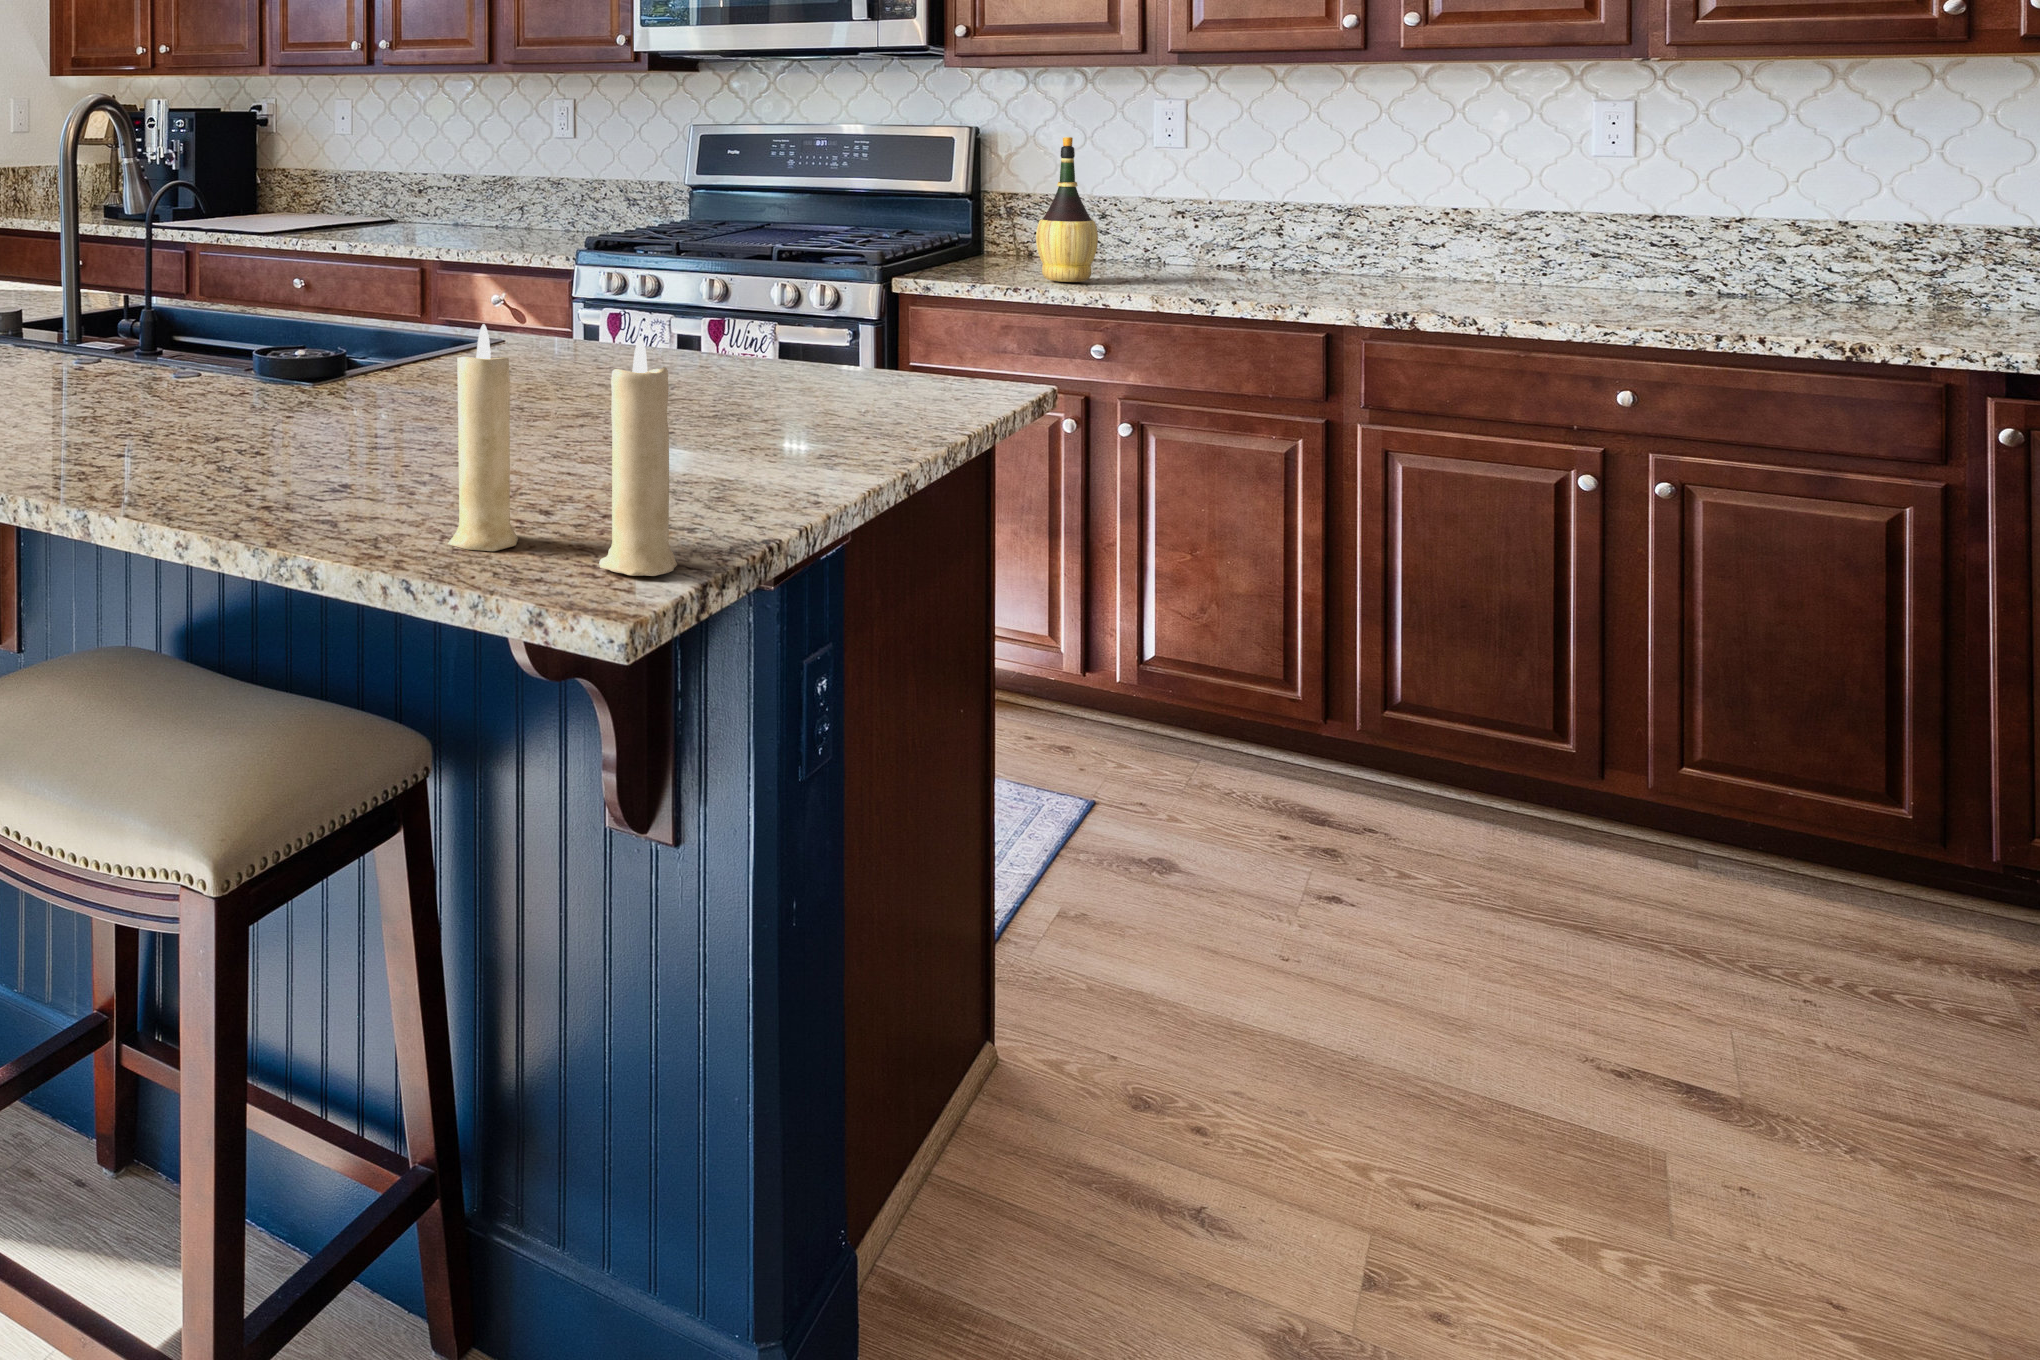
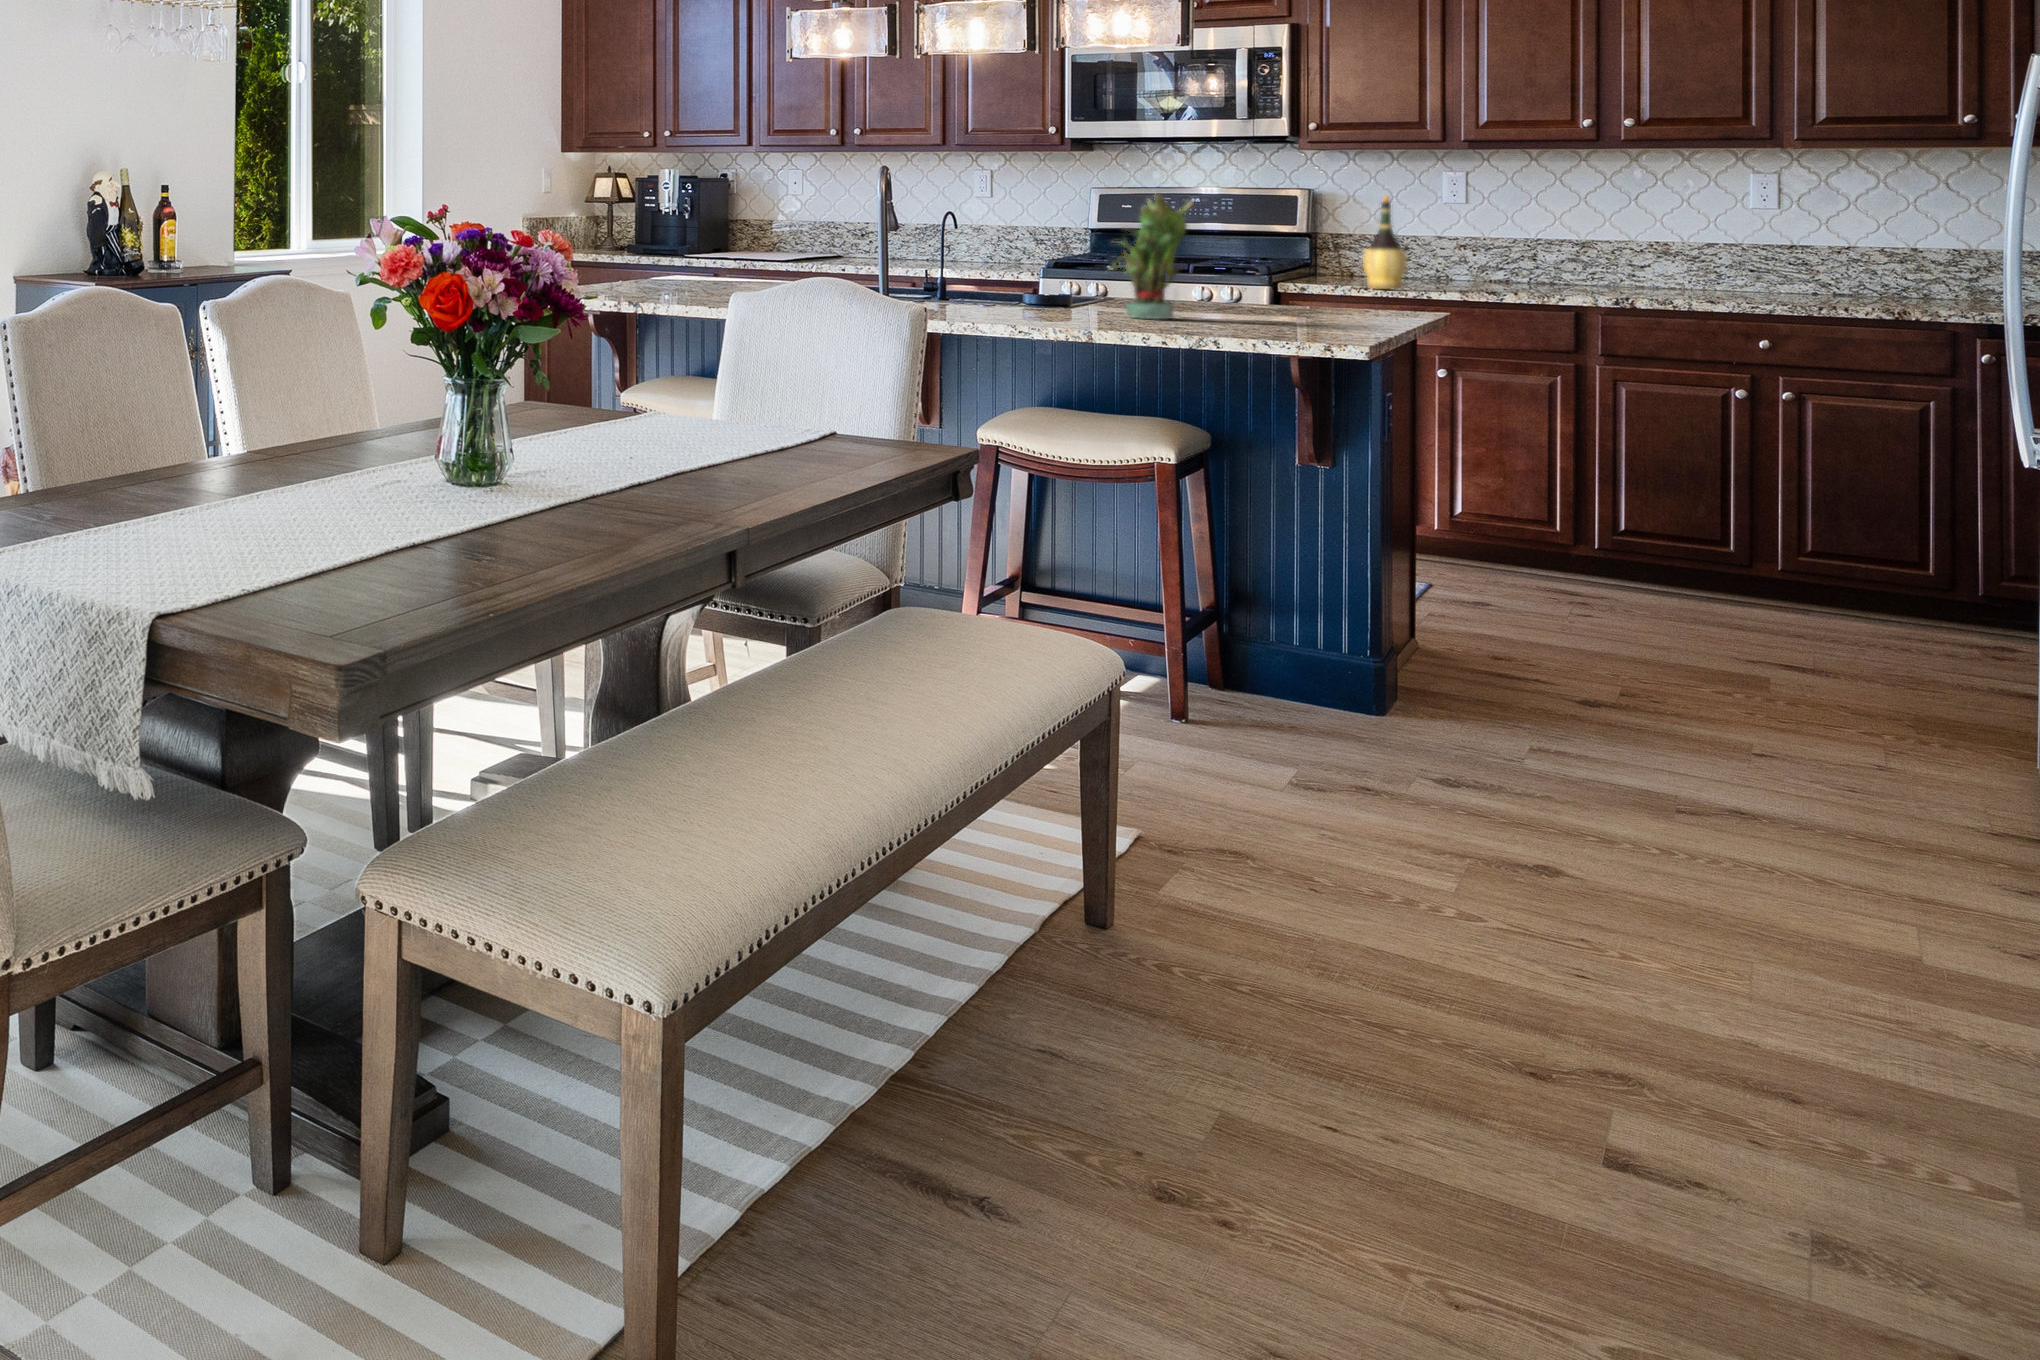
potted plant: none [277,162,458,454] -> present [1106,193,1194,319]
candle: present [448,324,677,576] -> none [1248,249,1354,339]

